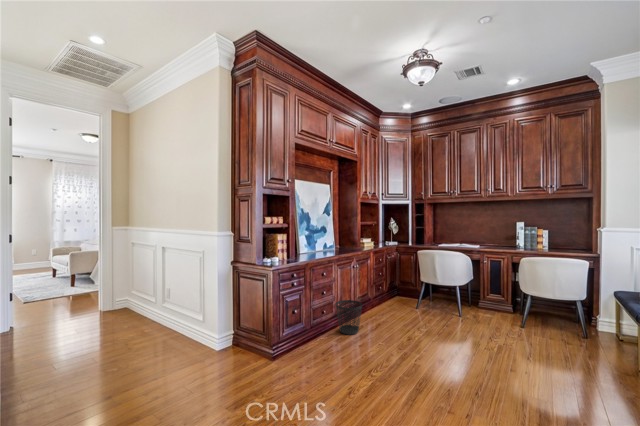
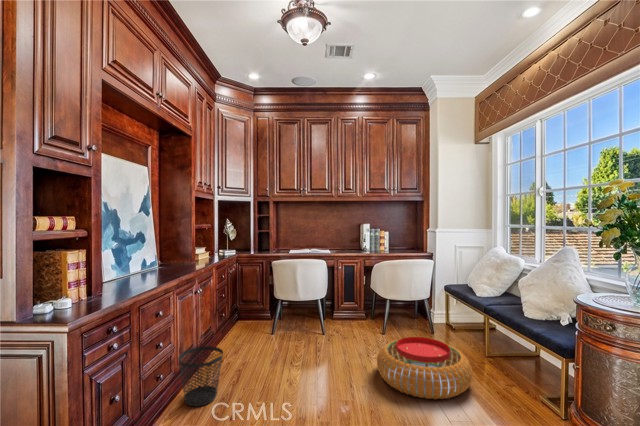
pouf: none [483,327,586,384] -> present [377,337,472,399]

